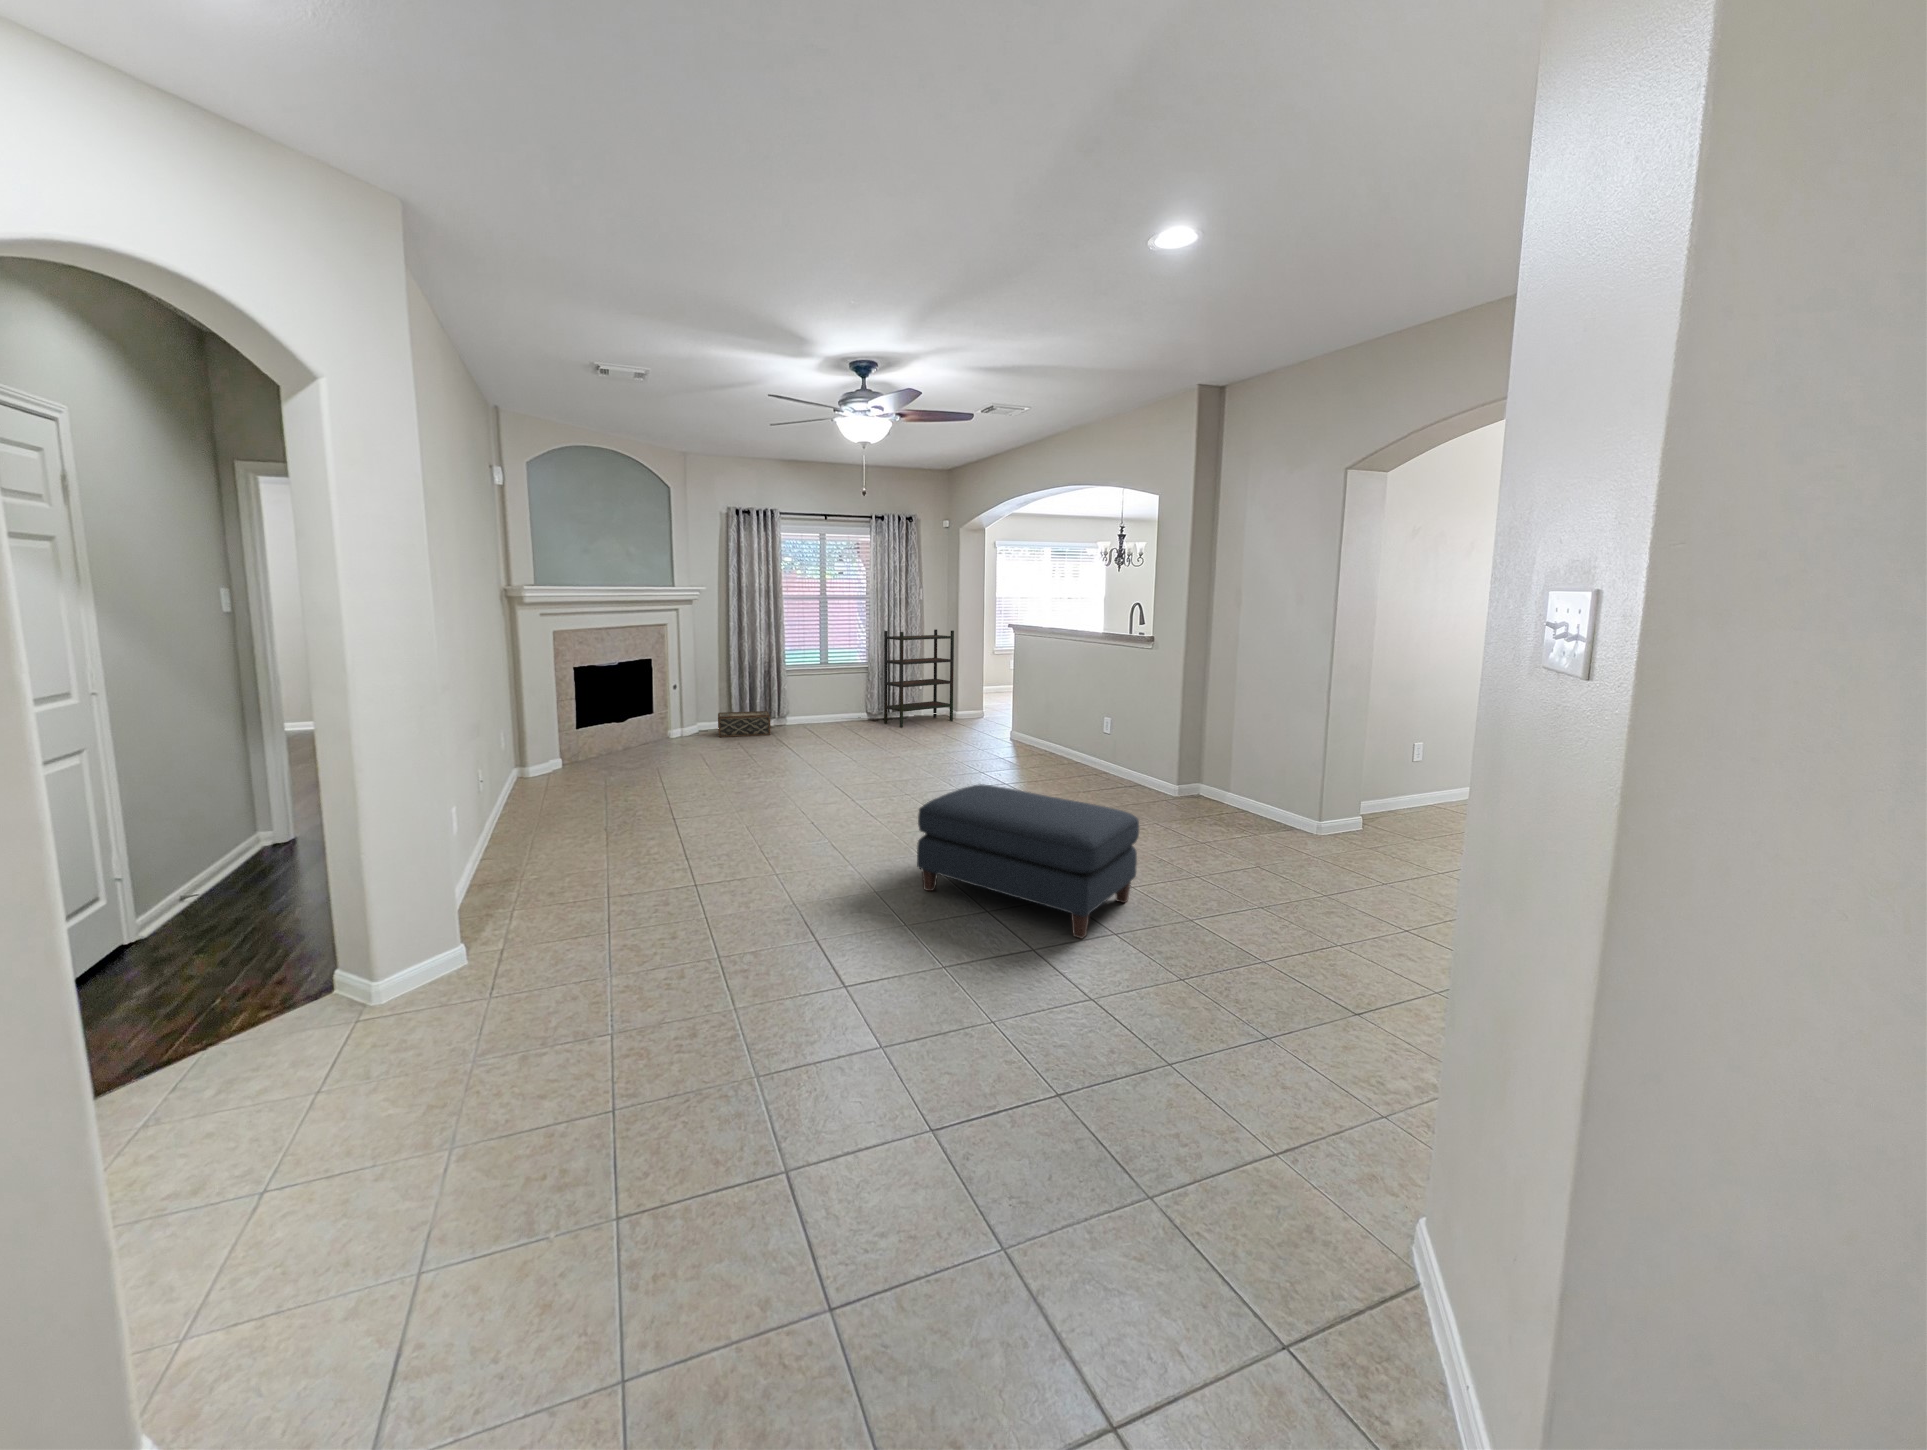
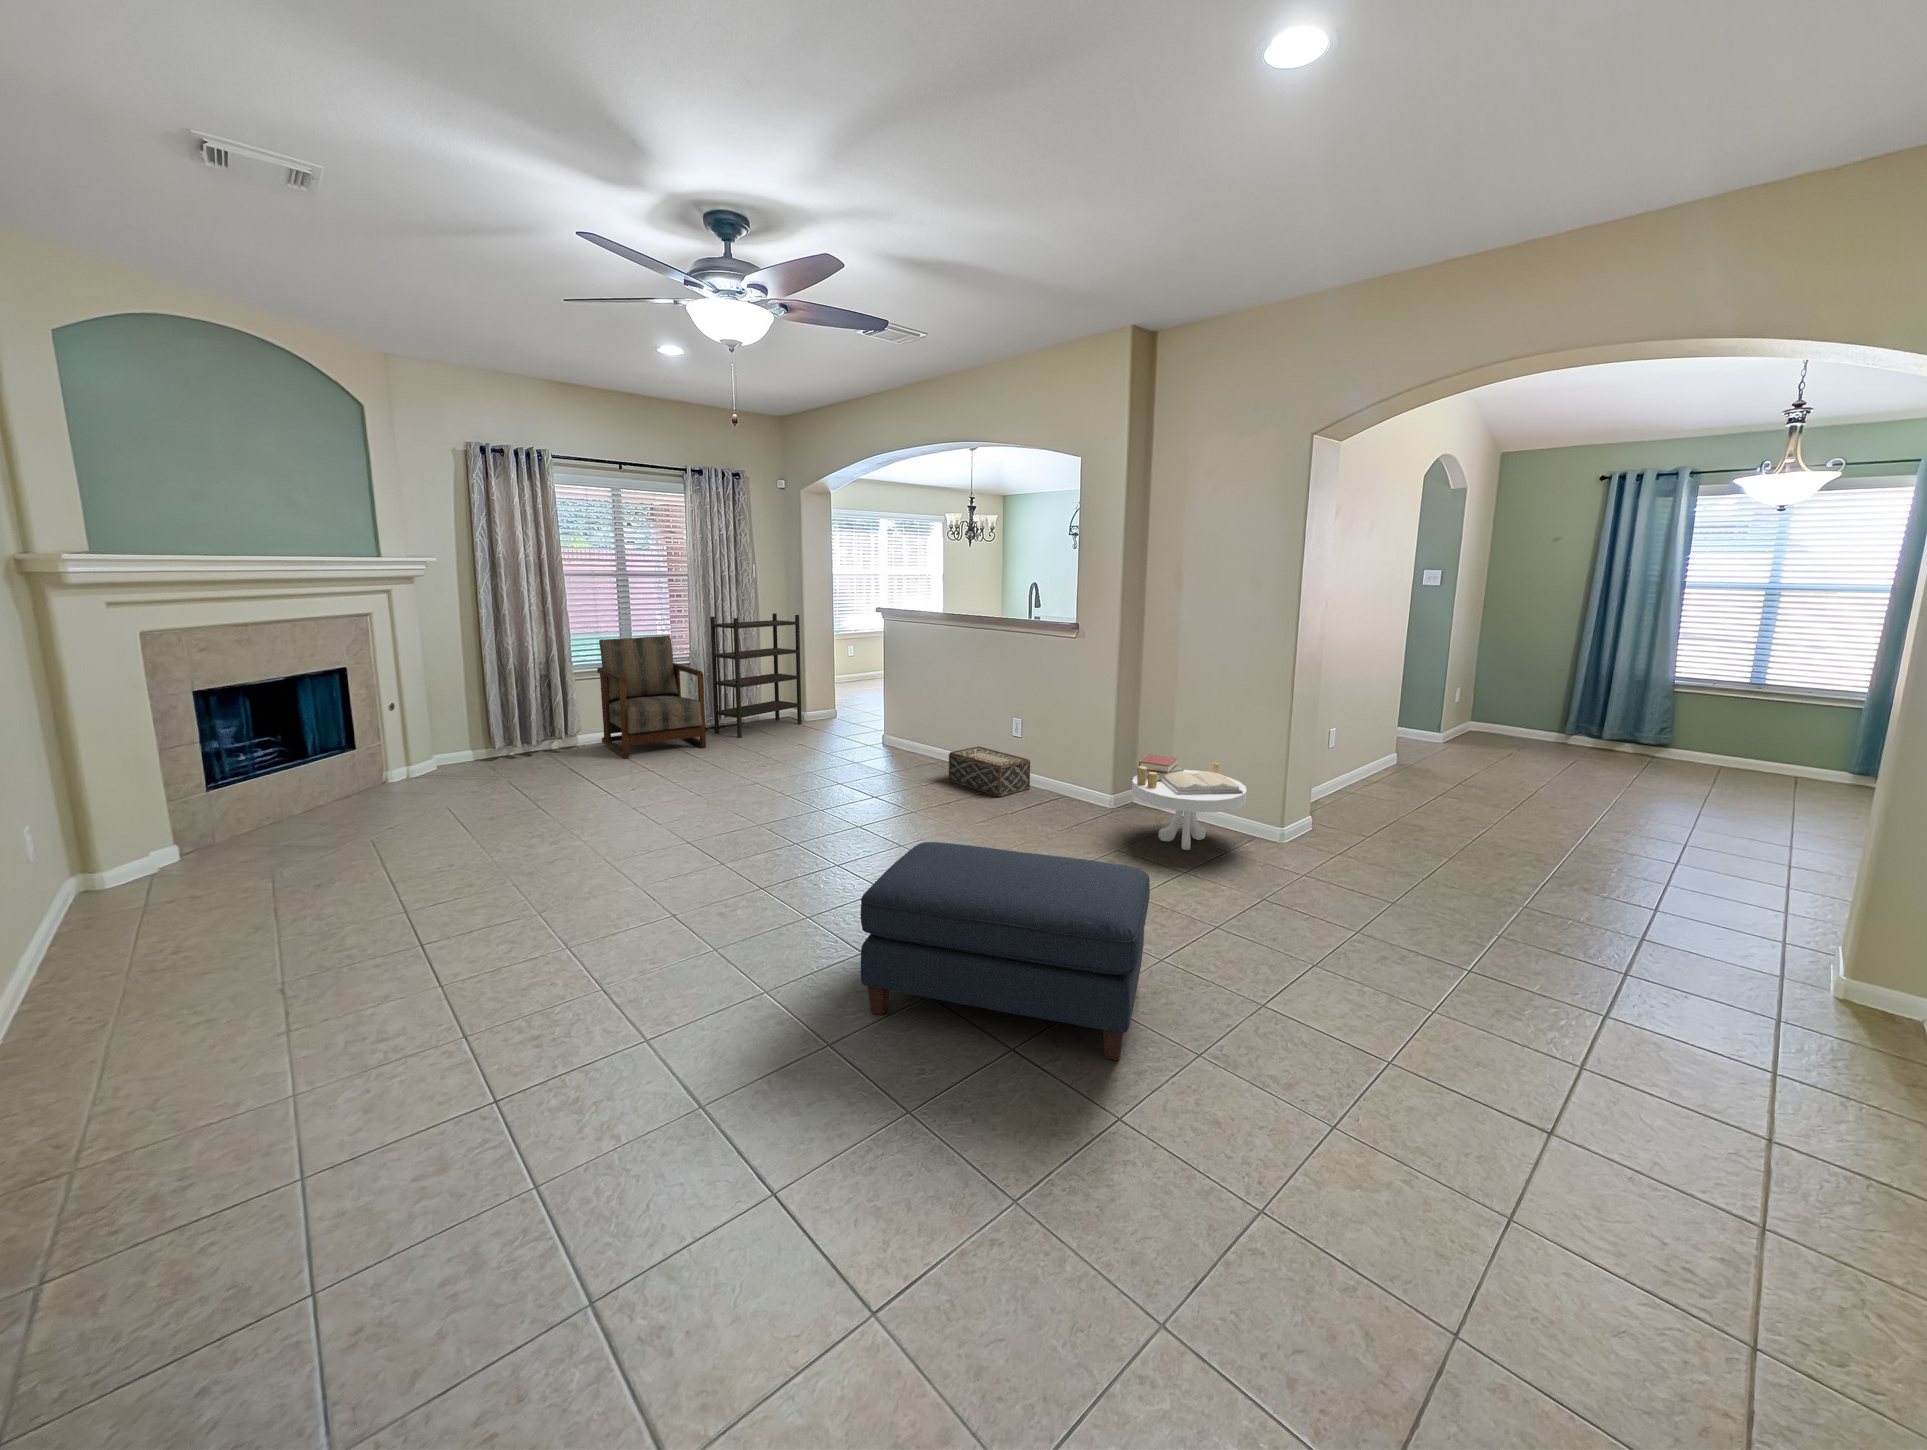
armchair: none [803,645,875,735] -> present [597,635,706,758]
woven basket: present [718,711,771,737] -> present [949,746,1030,797]
side table: none [1192,749,1301,833] -> present [1132,754,1247,850]

